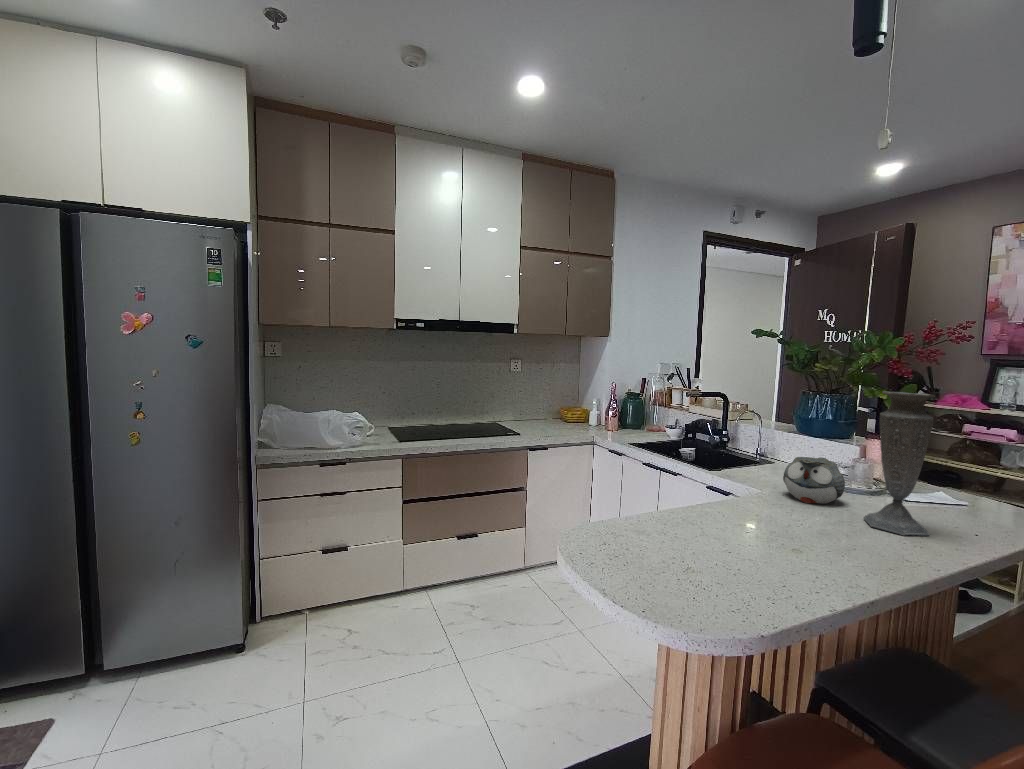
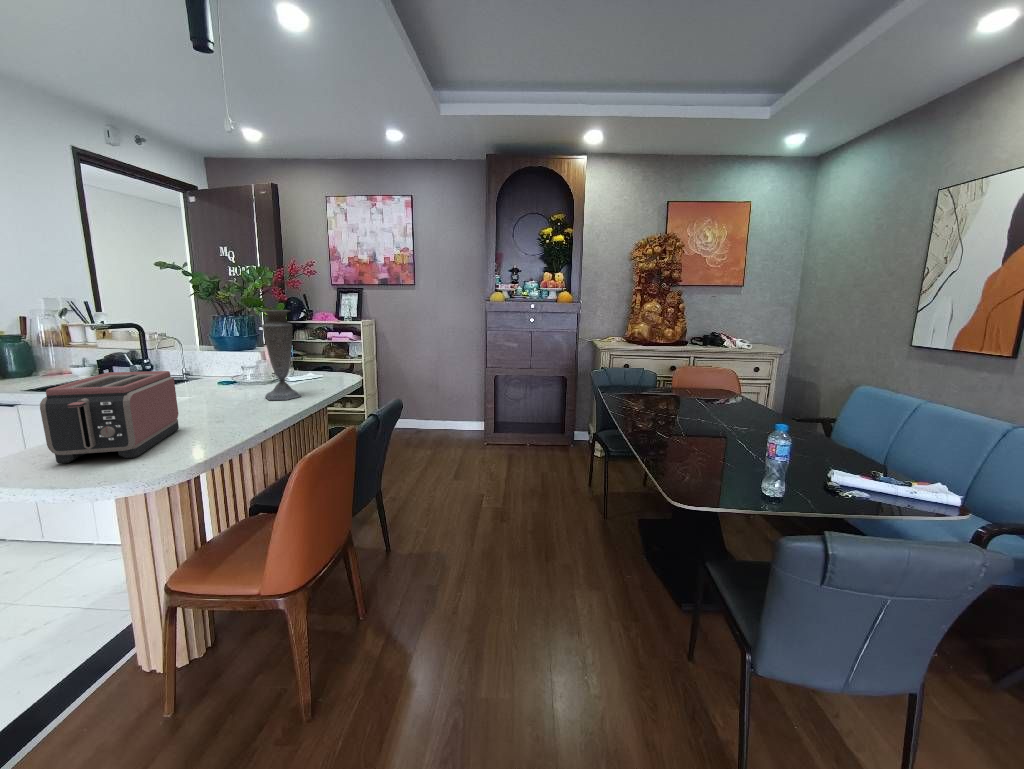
toaster: none [625,451,753,568] -> present [40,371,179,463]
teapot: present [783,457,845,504] -> none [205,364,252,398]

